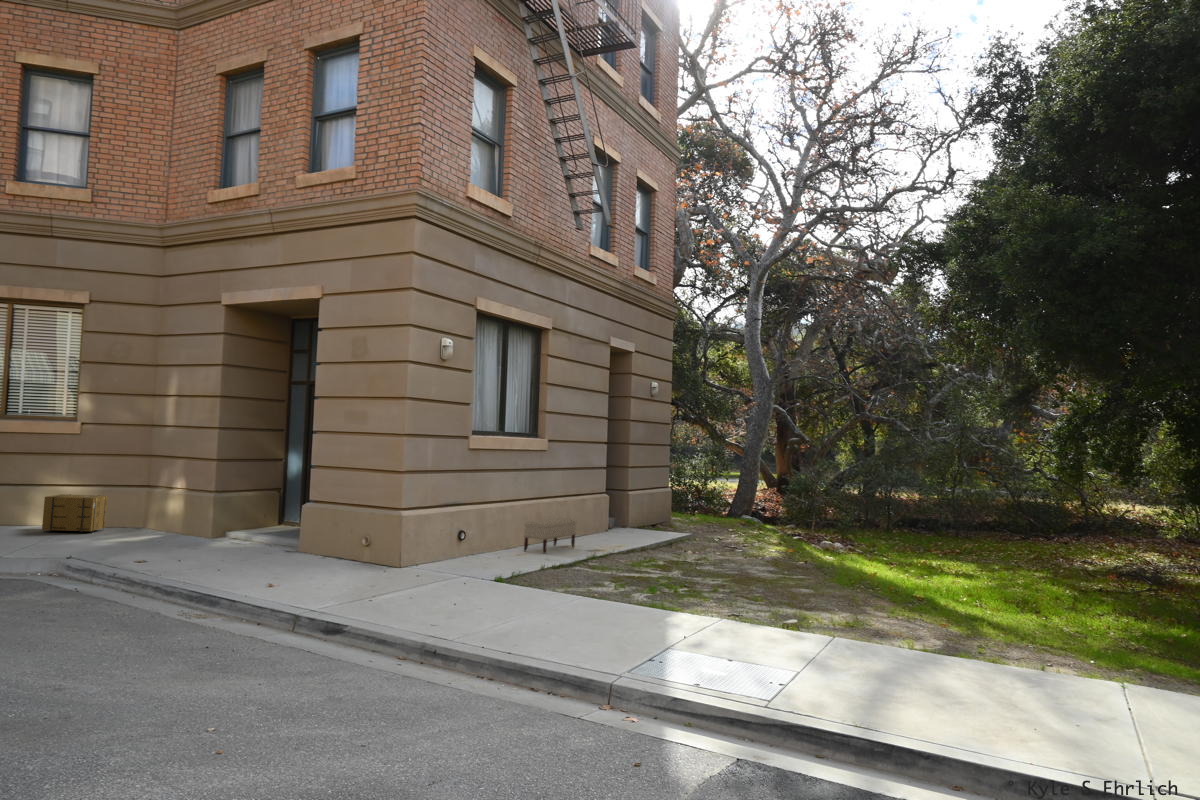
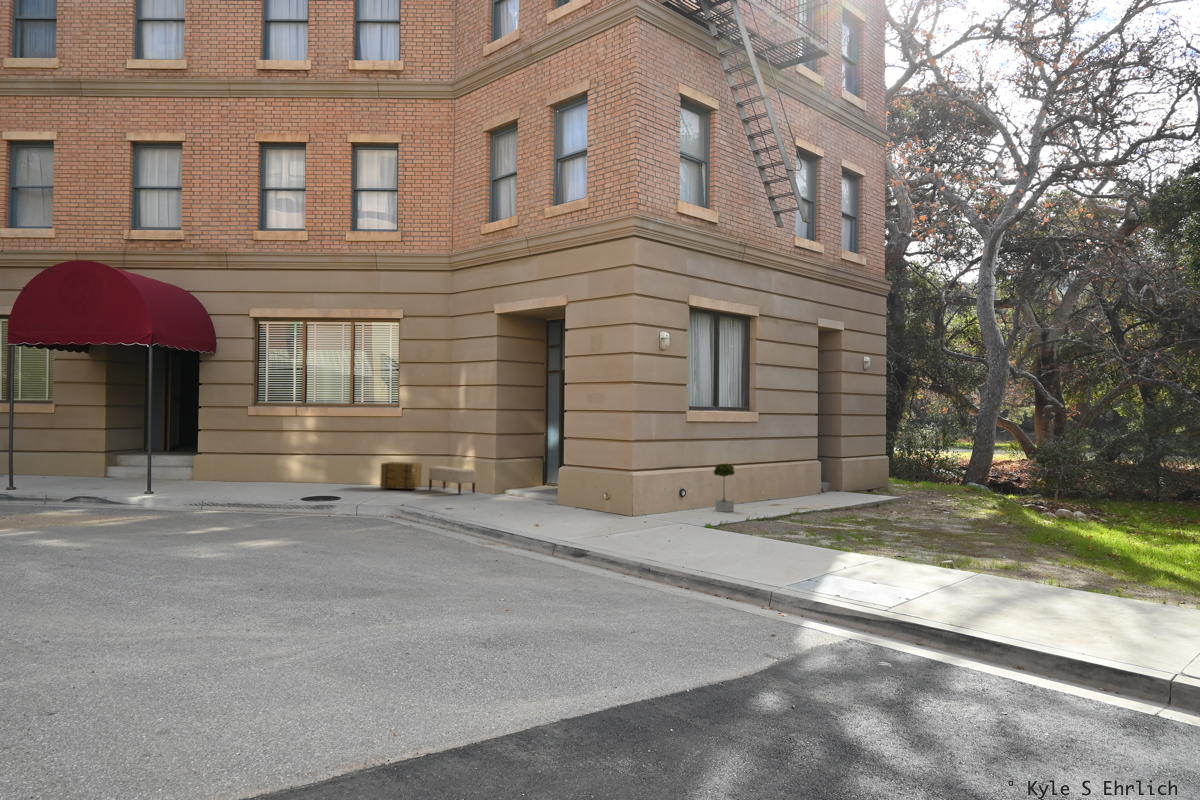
potted tree: none [498,499,523,558] -> present [714,463,735,512]
bench: present [524,518,576,554] -> present [429,466,476,494]

